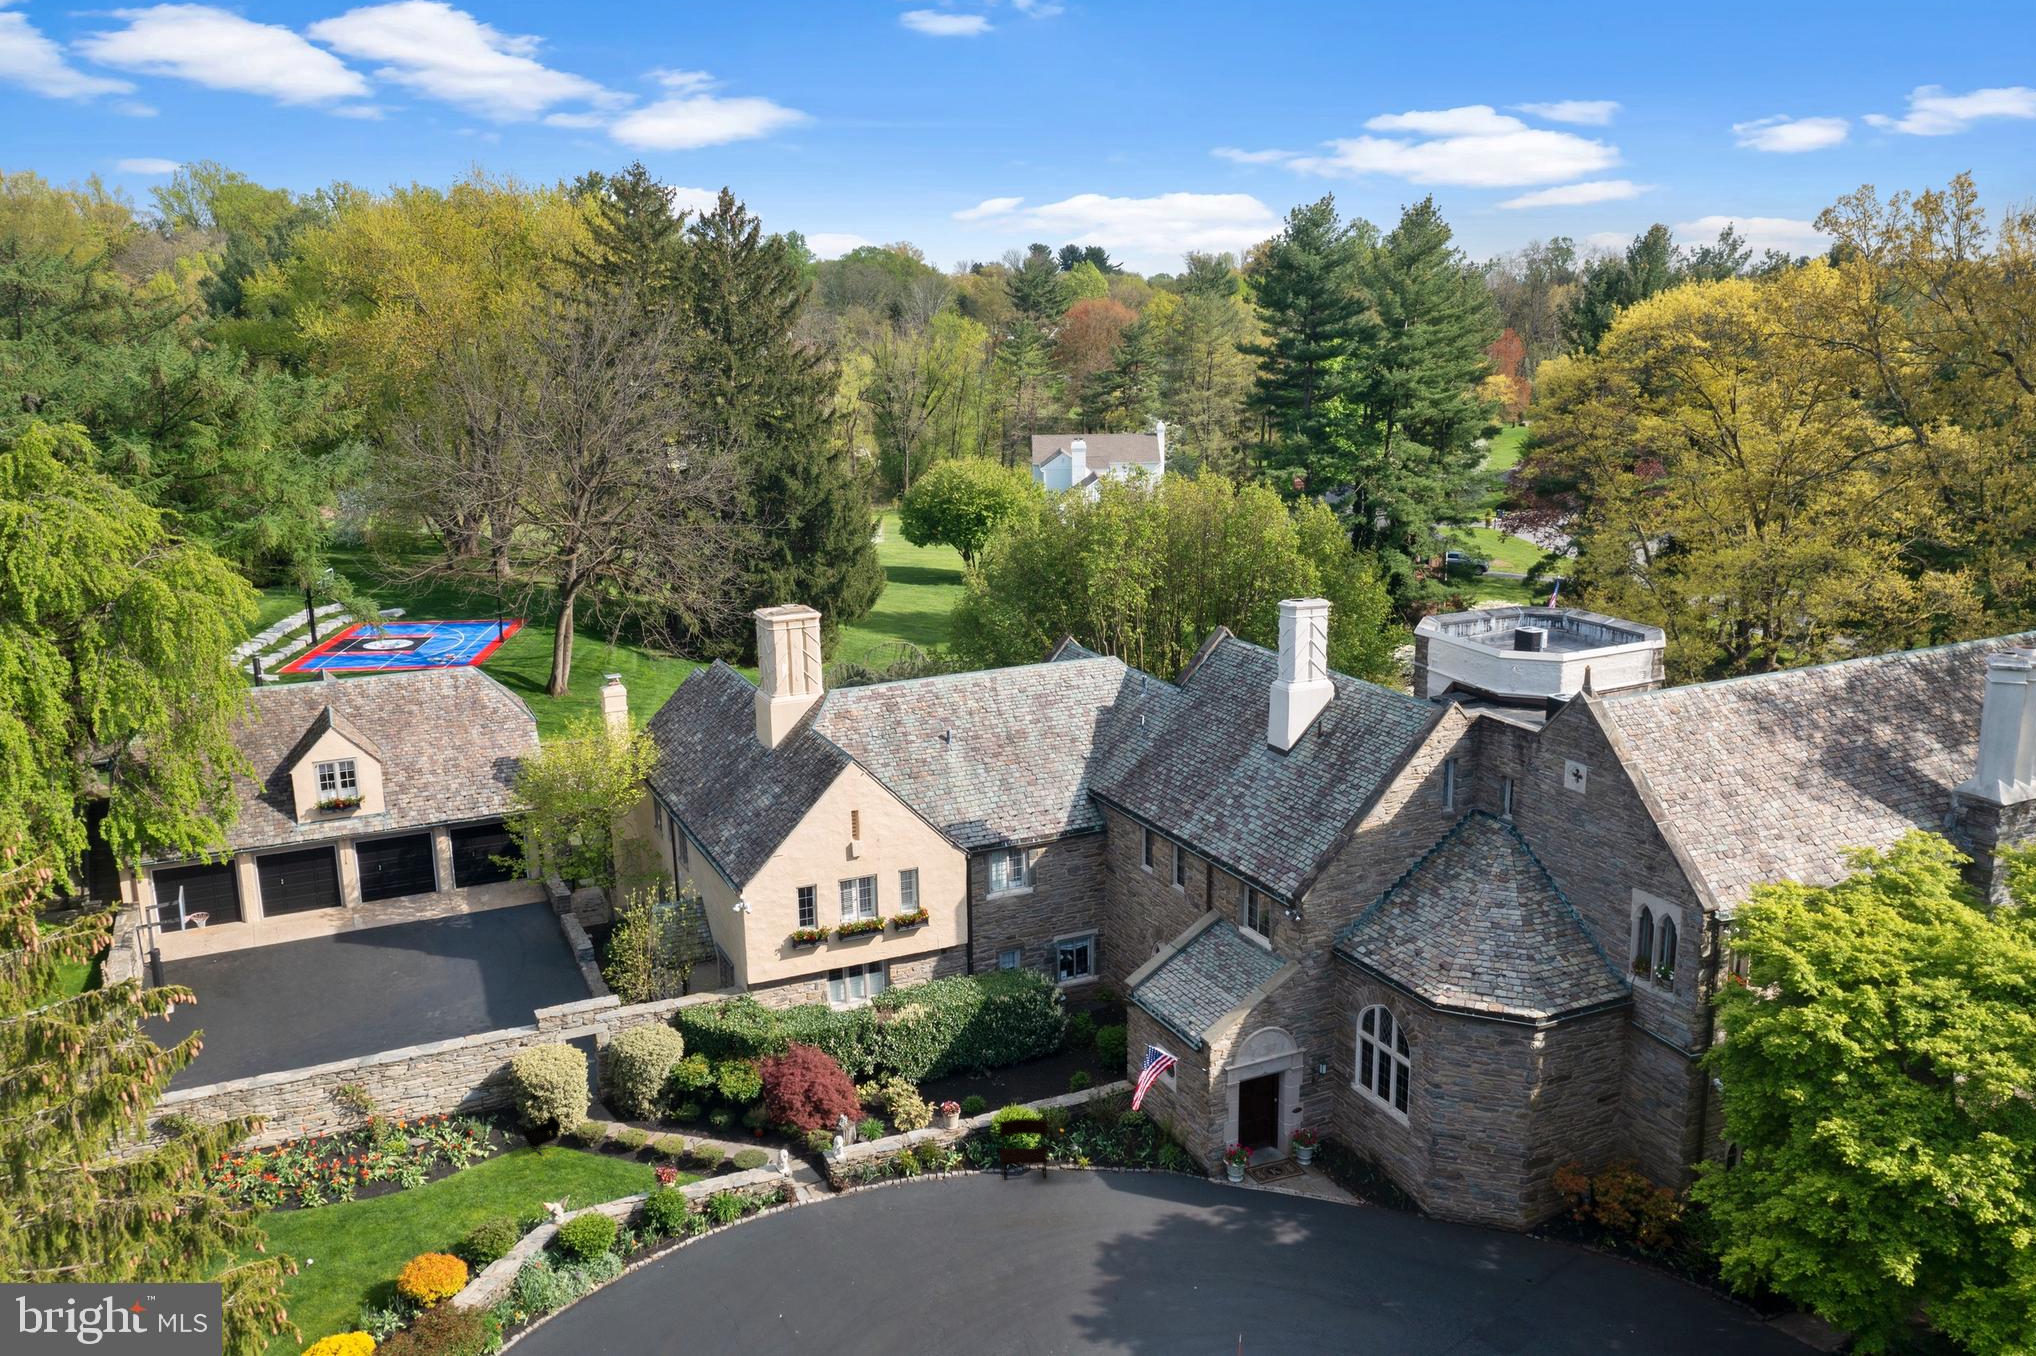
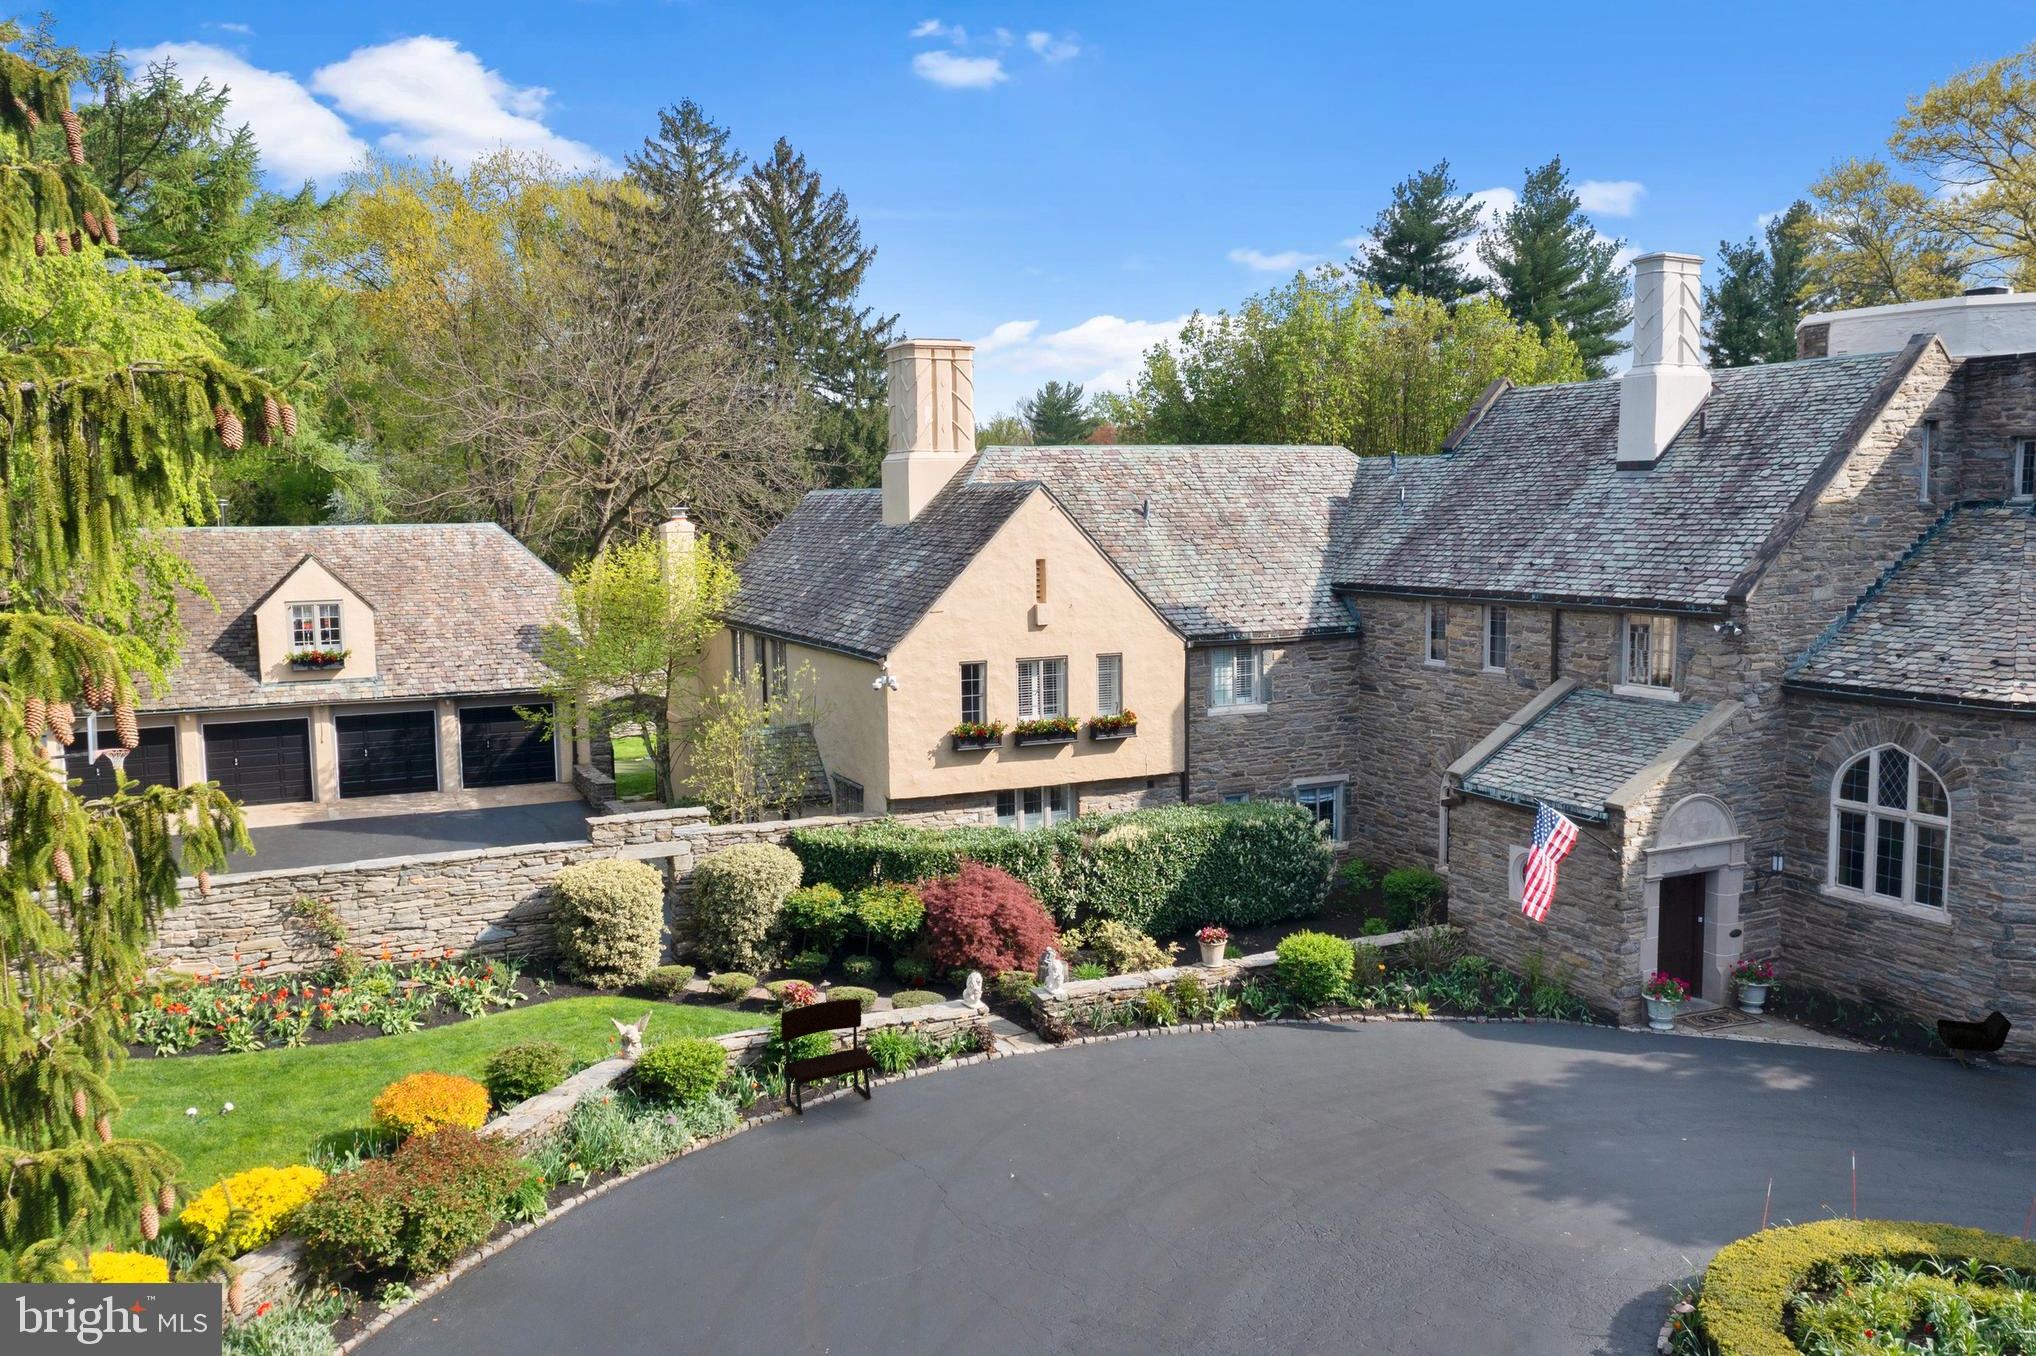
lounge chair: present [523,1115,560,1157] -> present [1930,1011,2012,1069]
bench: present [1000,1118,1048,1179] -> present [781,999,878,1115]

